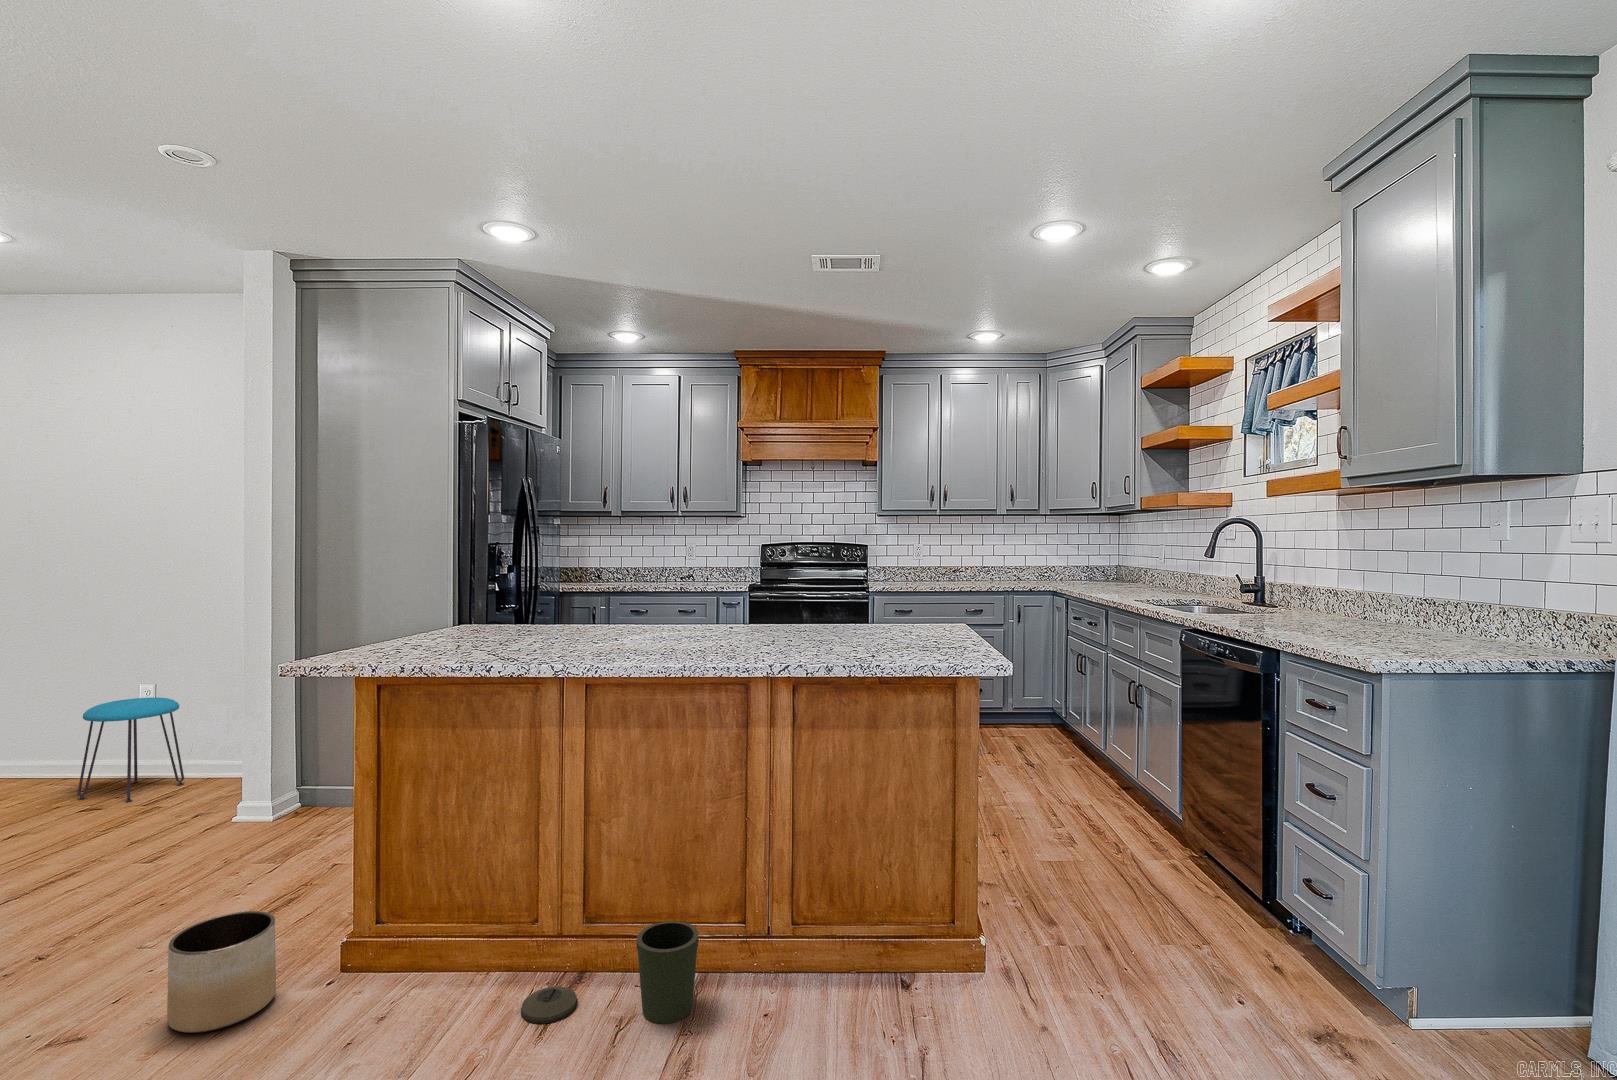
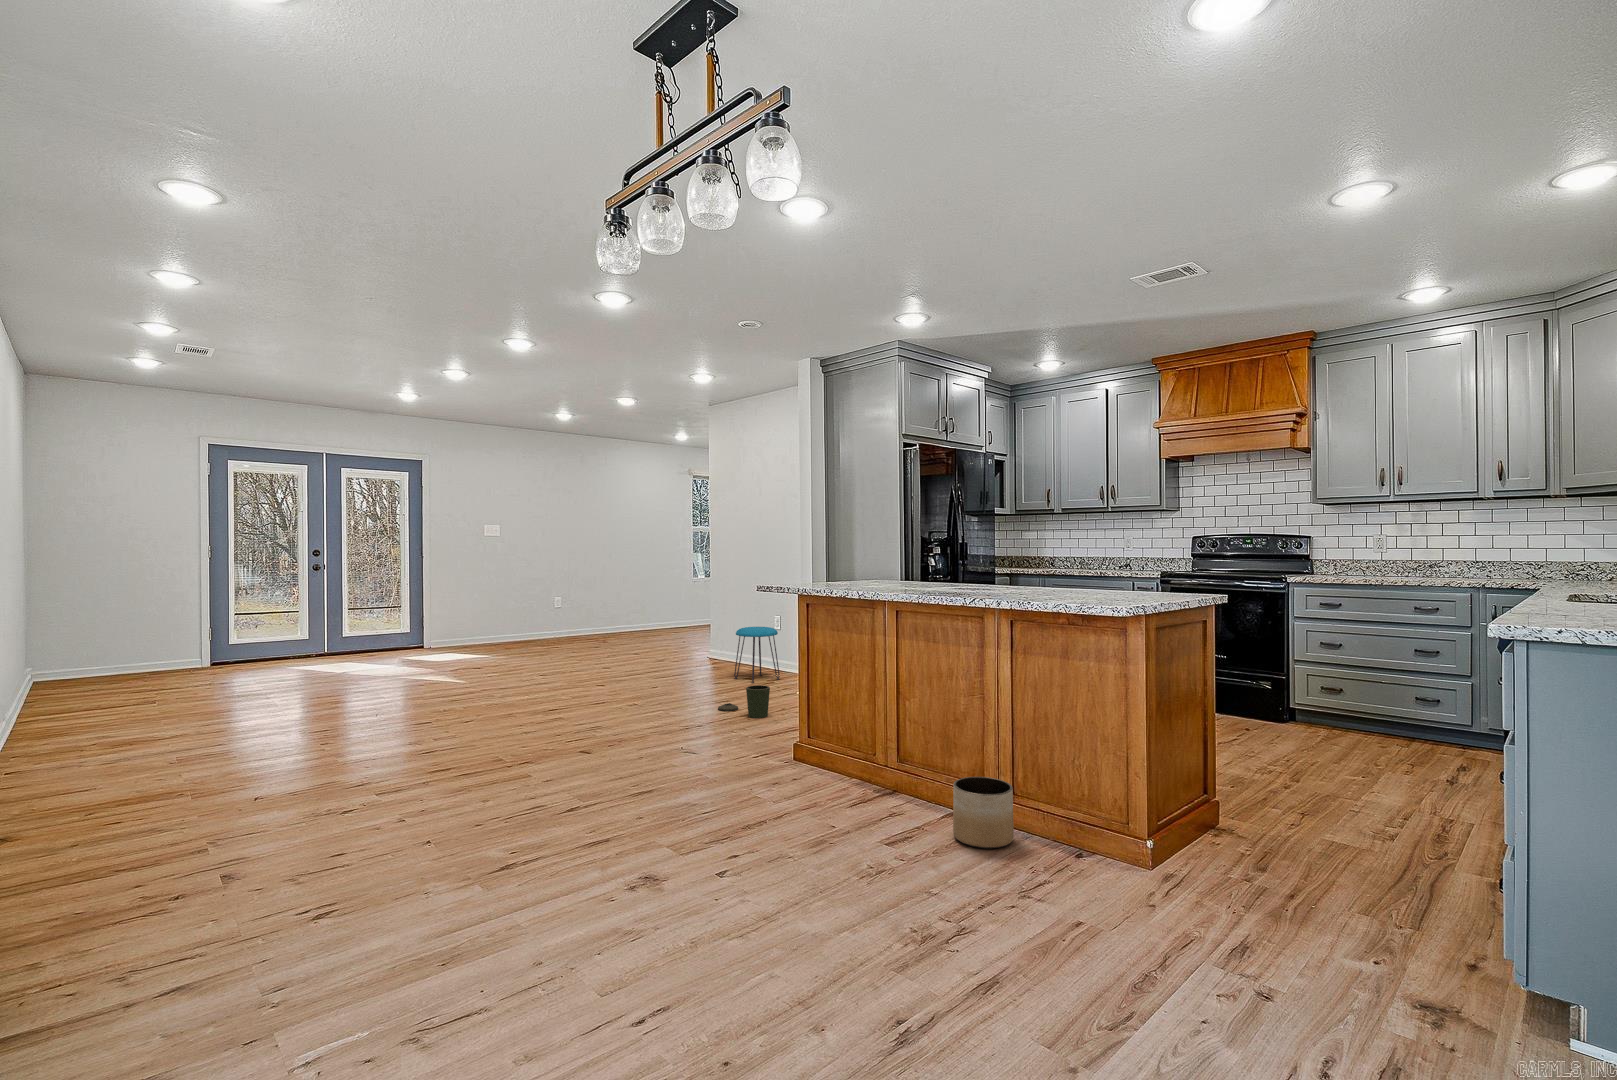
planter: present [167,911,276,1033] -> present [953,777,1014,849]
trash can: present [521,921,699,1024] -> present [718,685,770,718]

